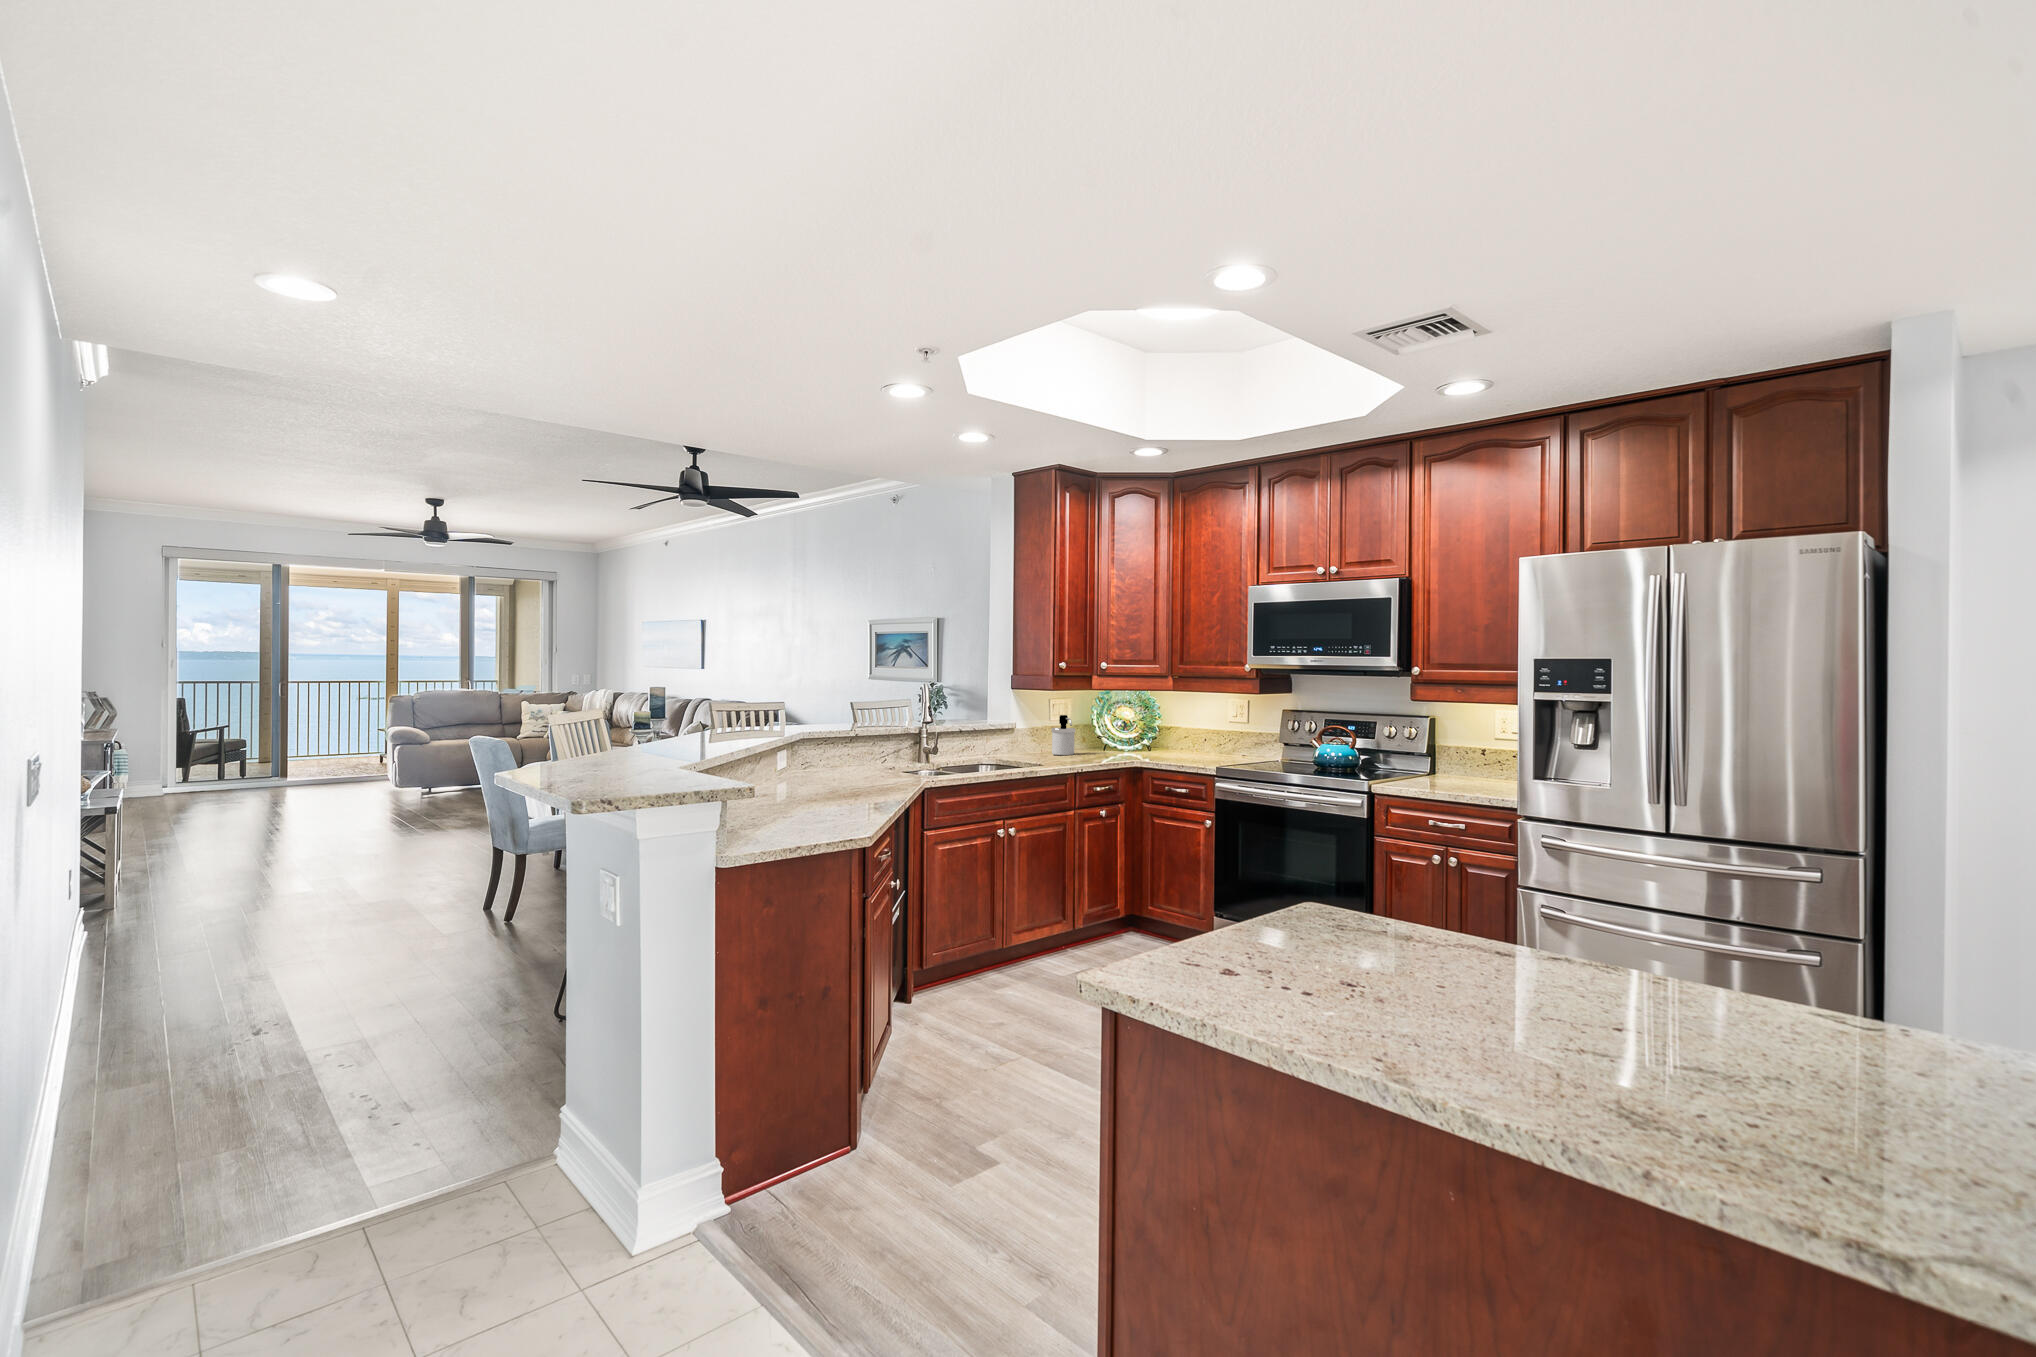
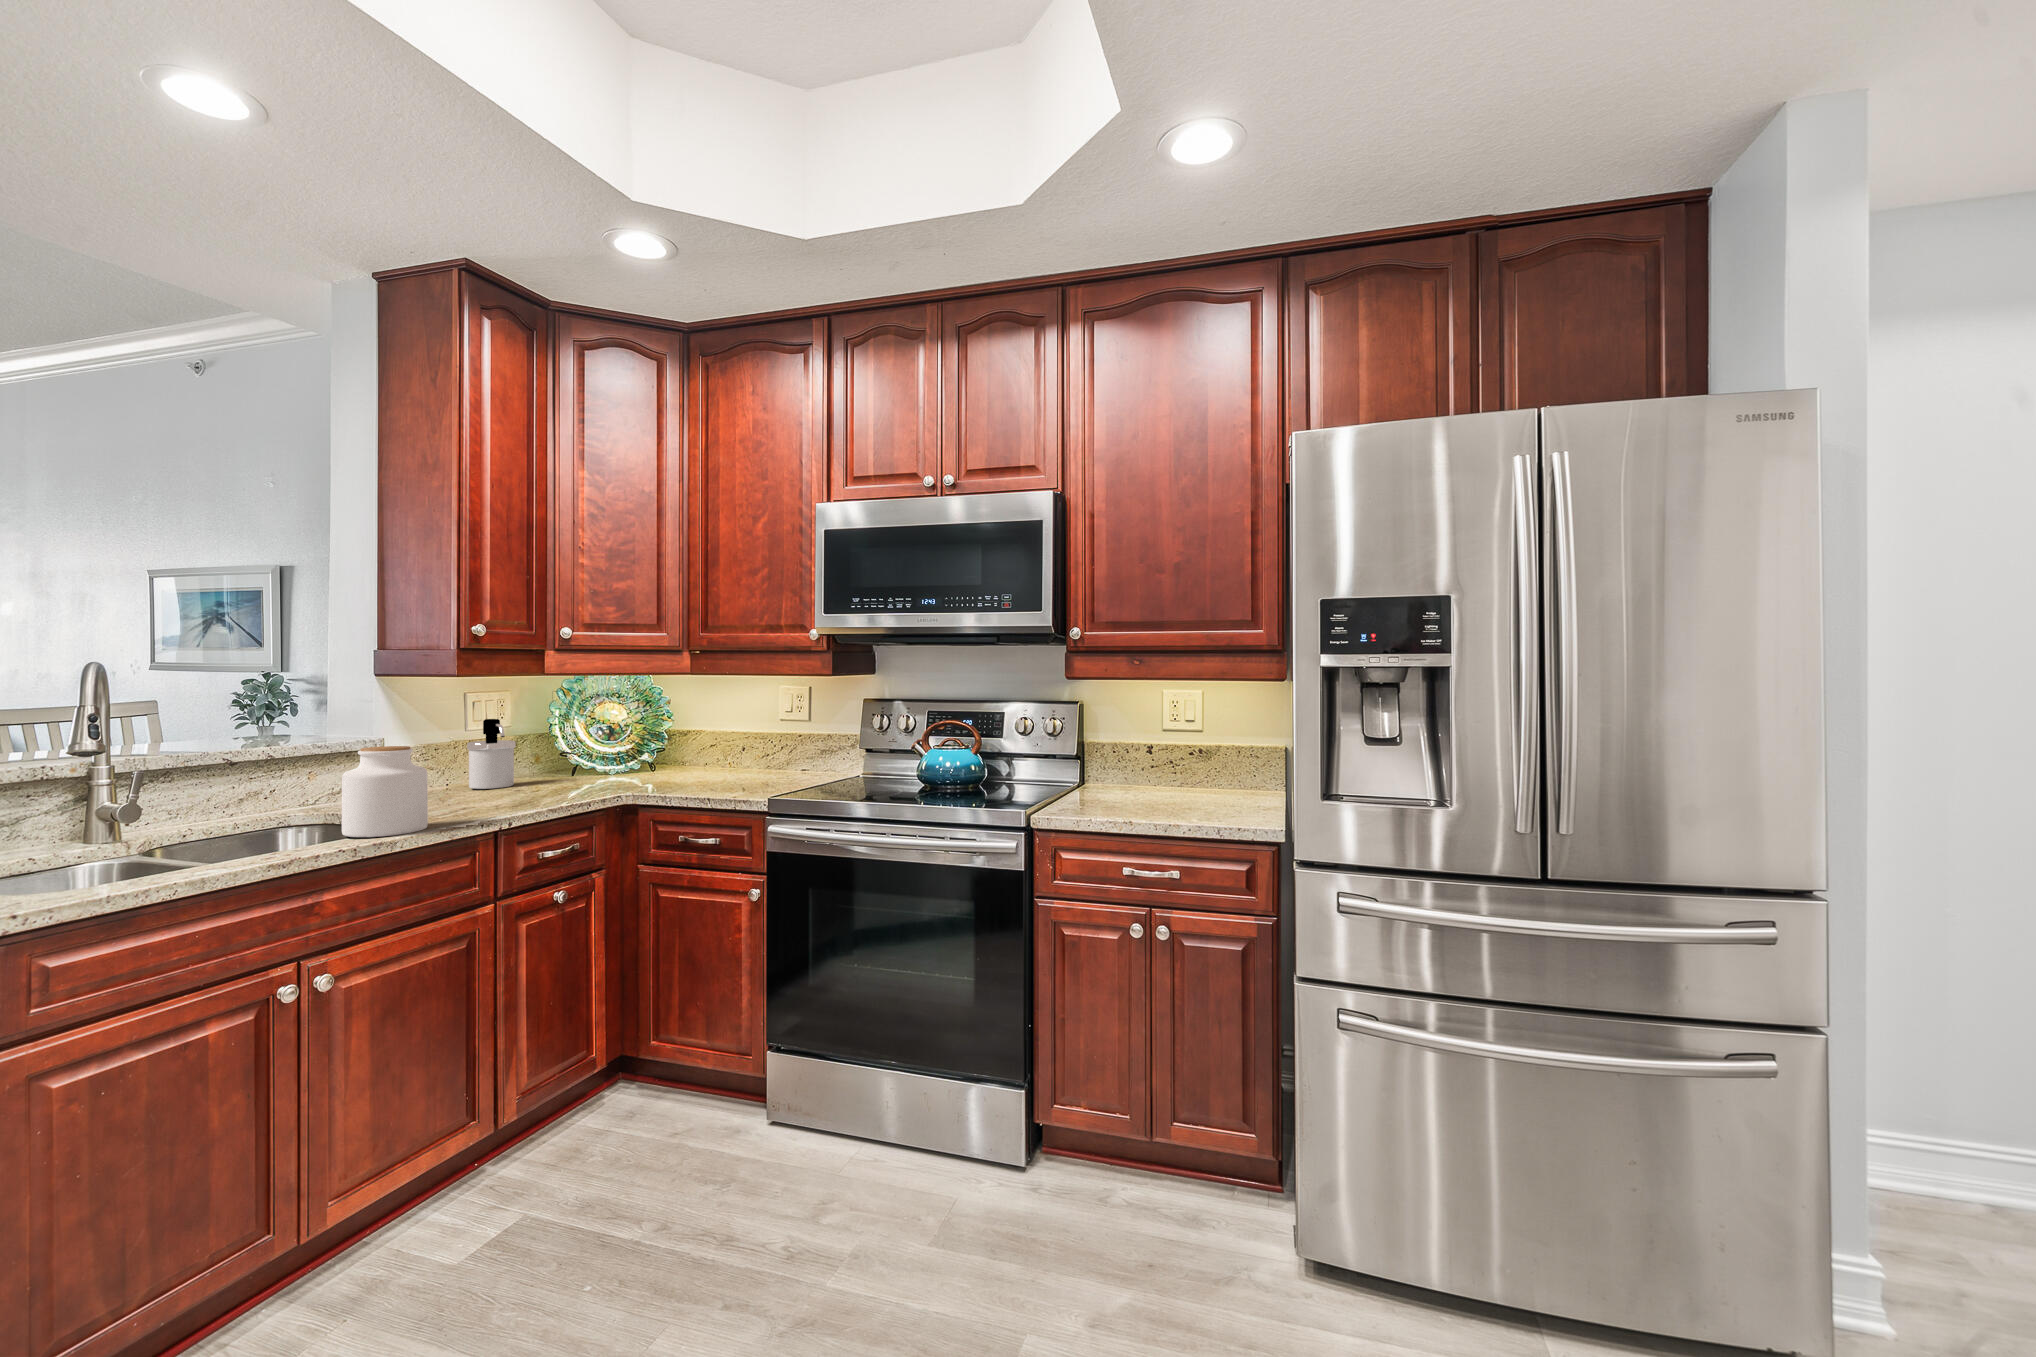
jar: none [1016,727,1051,770] -> present [342,746,428,837]

